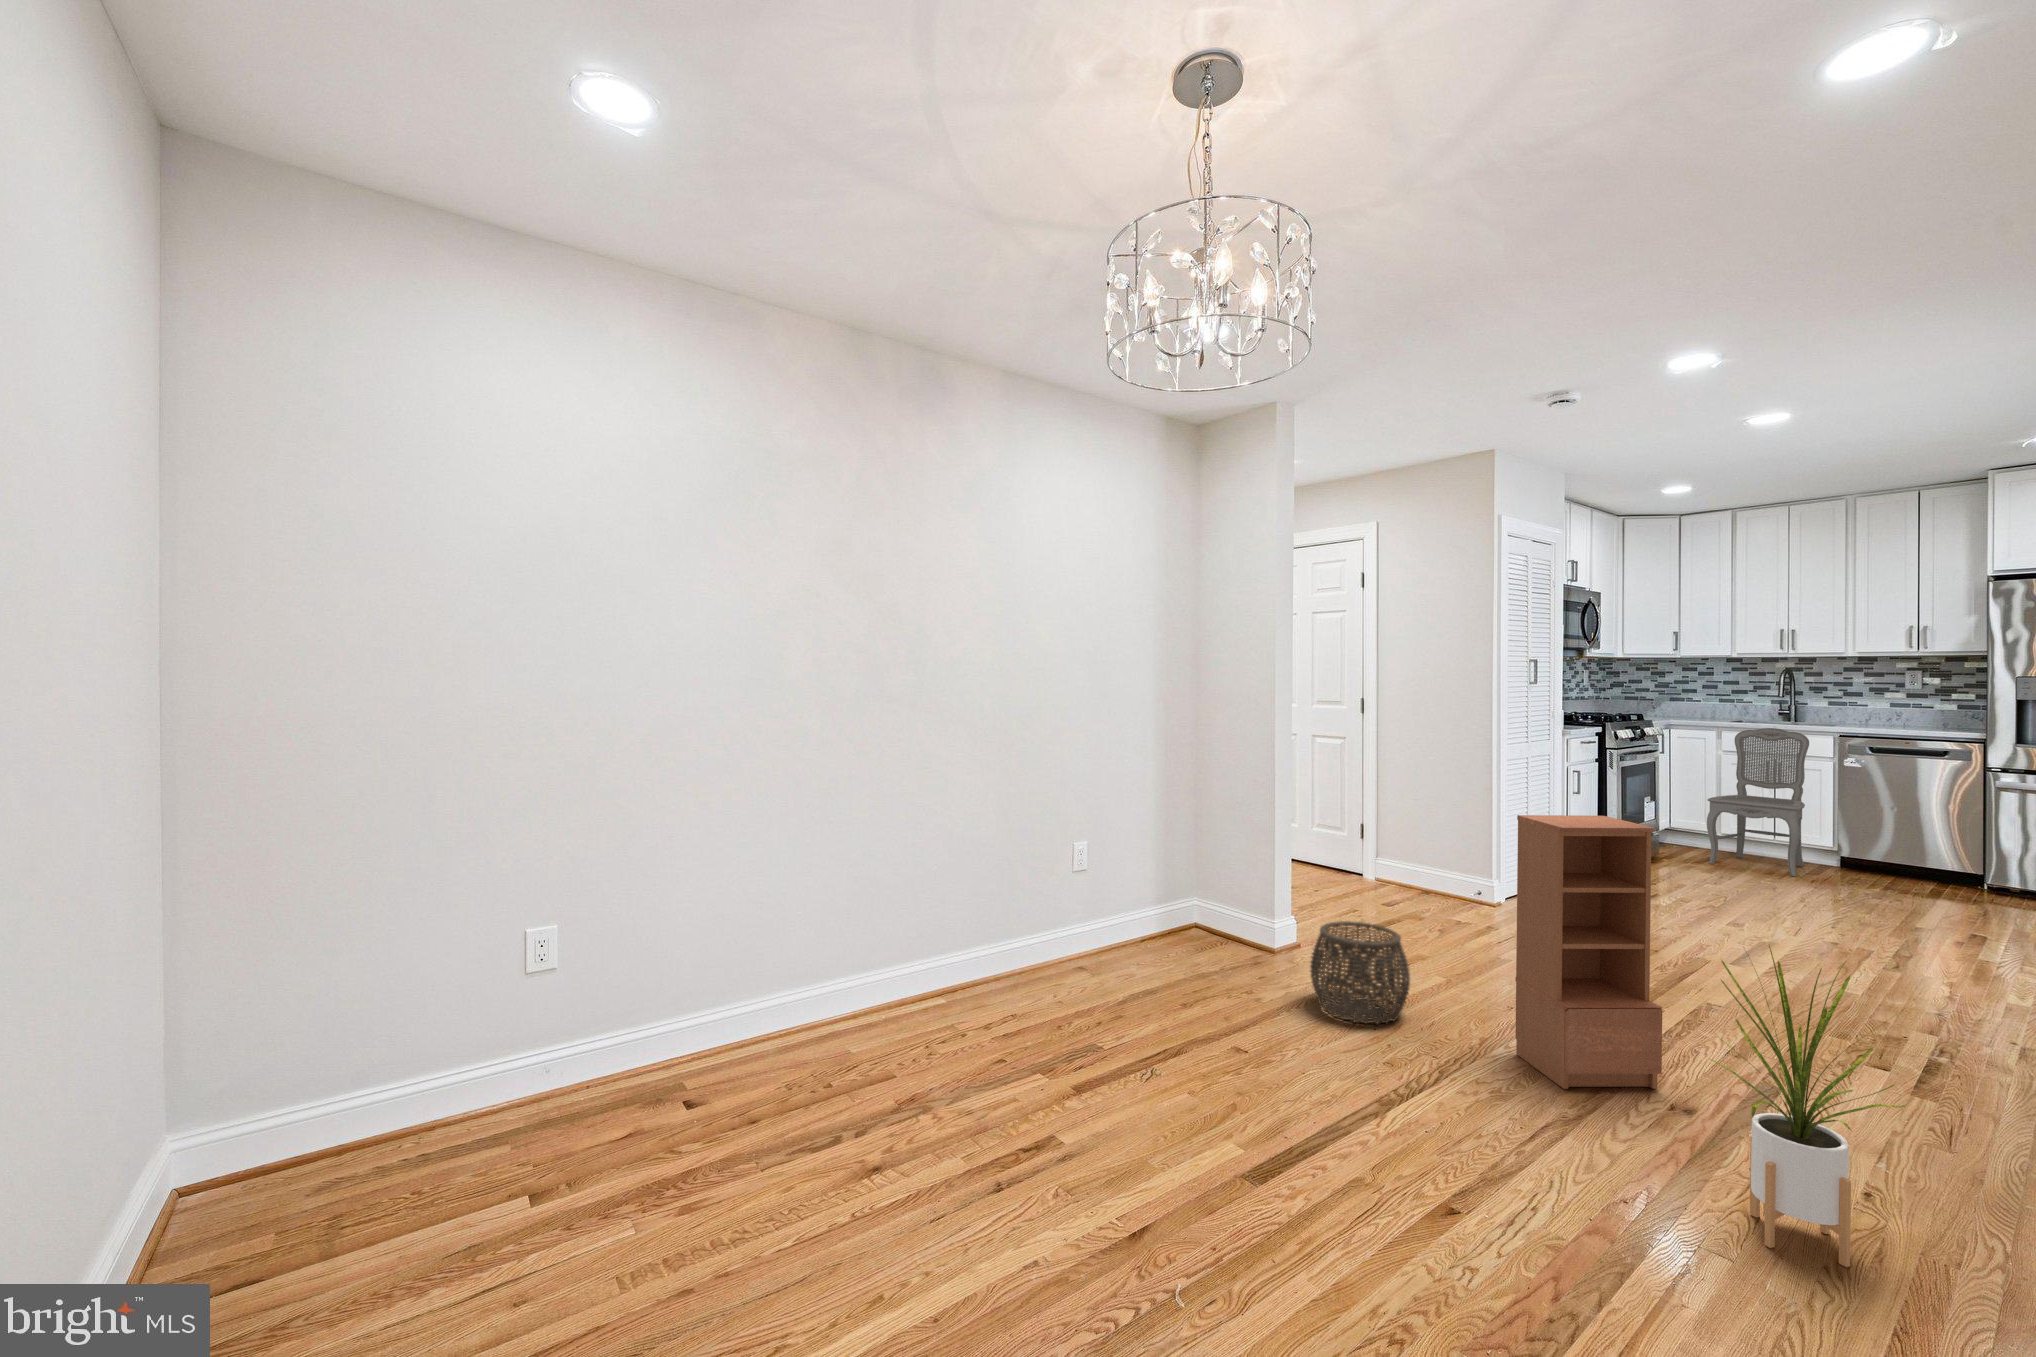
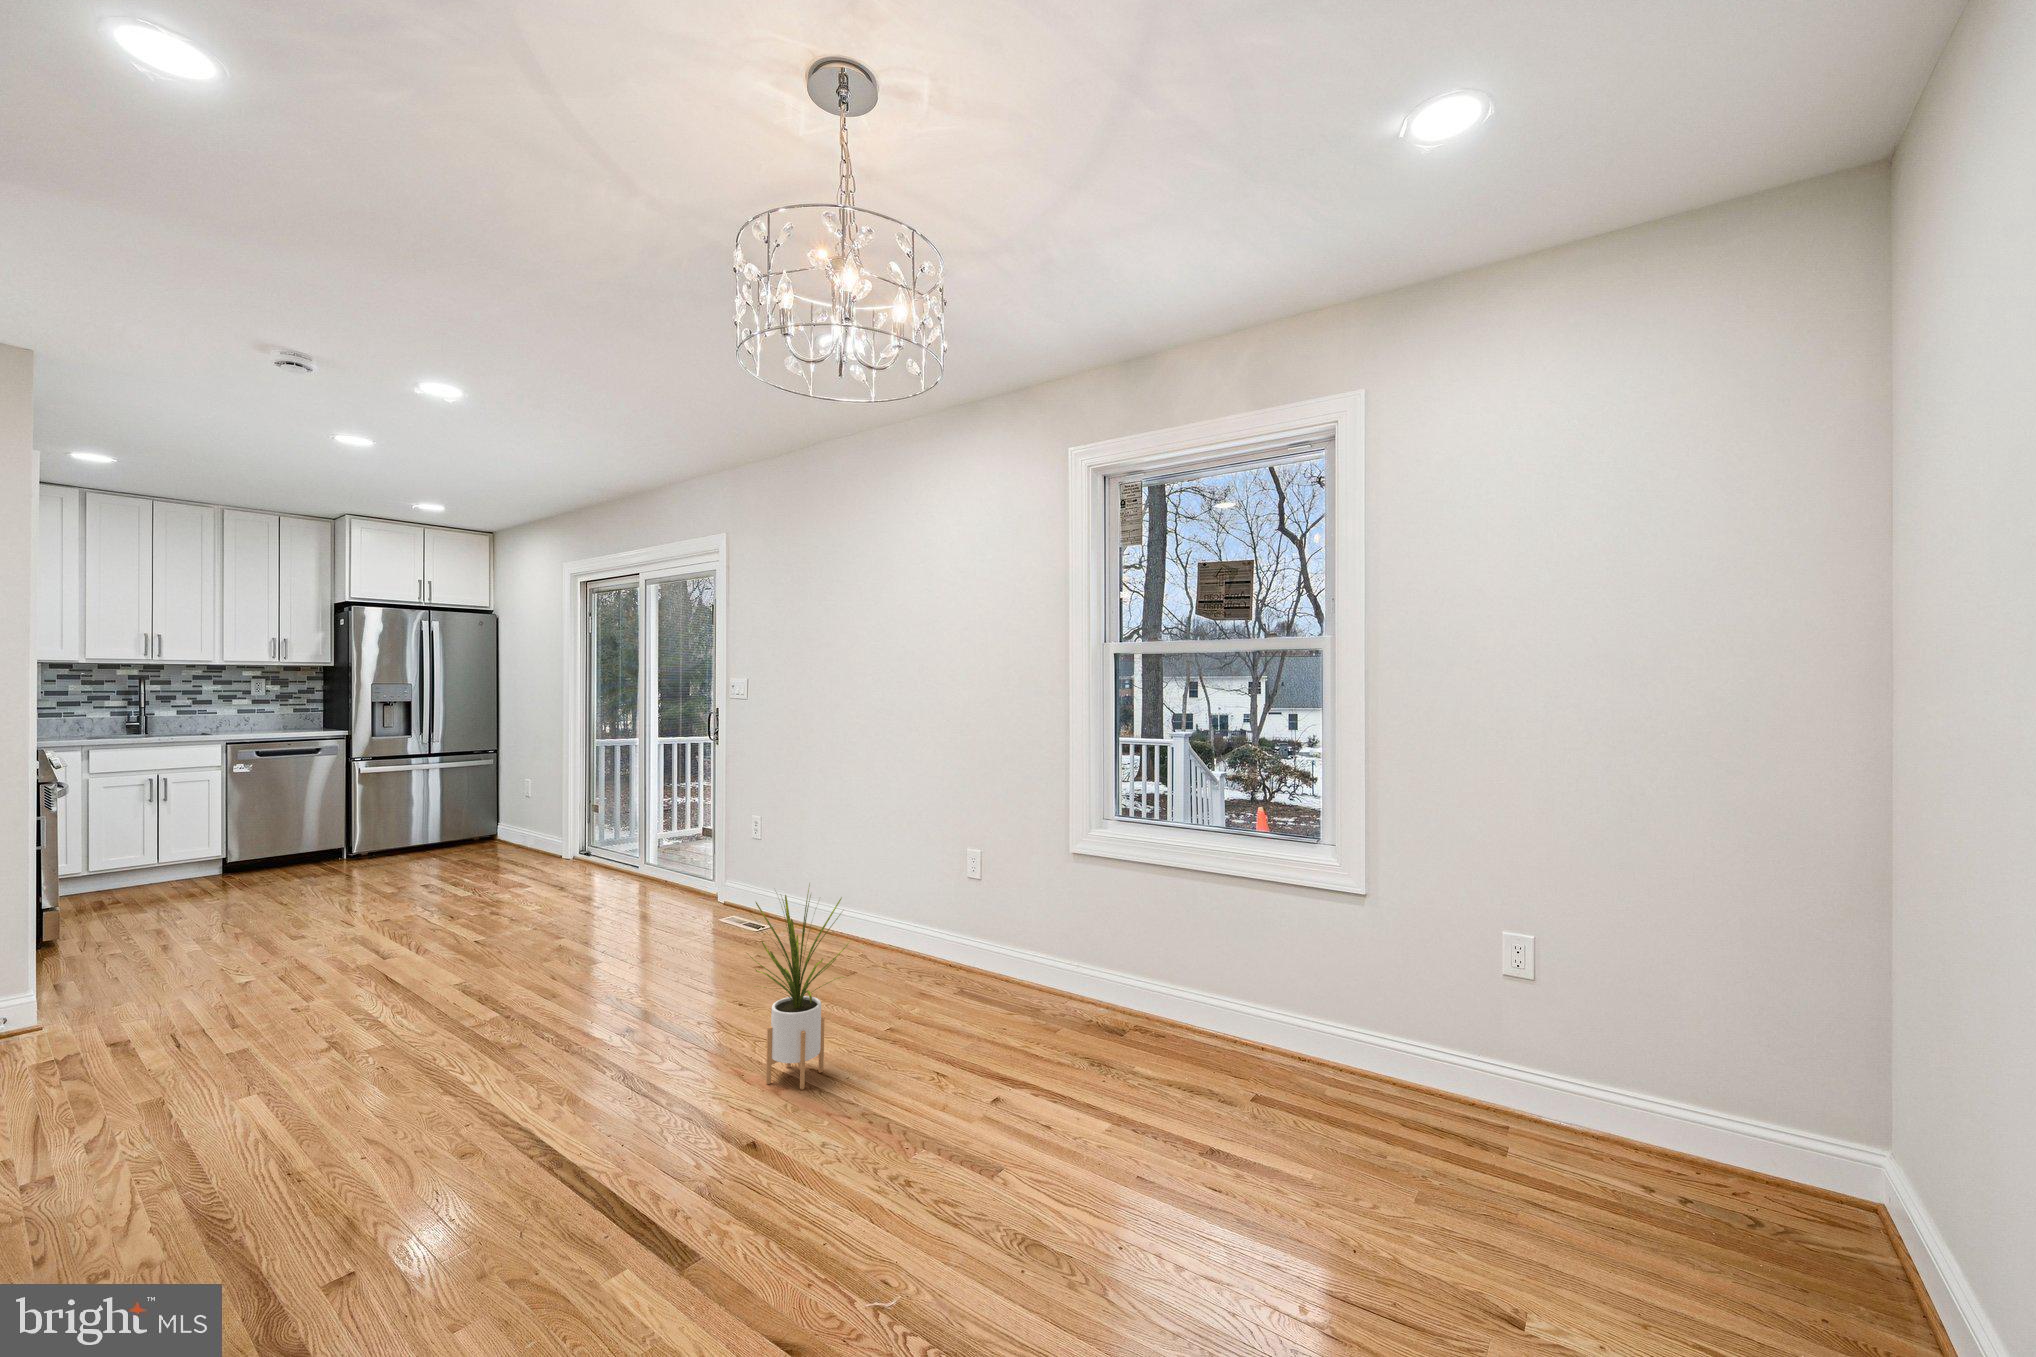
dining chair: present [1707,728,1809,876] -> none [108,742,223,906]
bookcase: present [1515,815,1662,1089] -> none [469,835,592,1120]
woven basket: present [1310,921,1410,1024] -> none [140,1067,337,1250]

